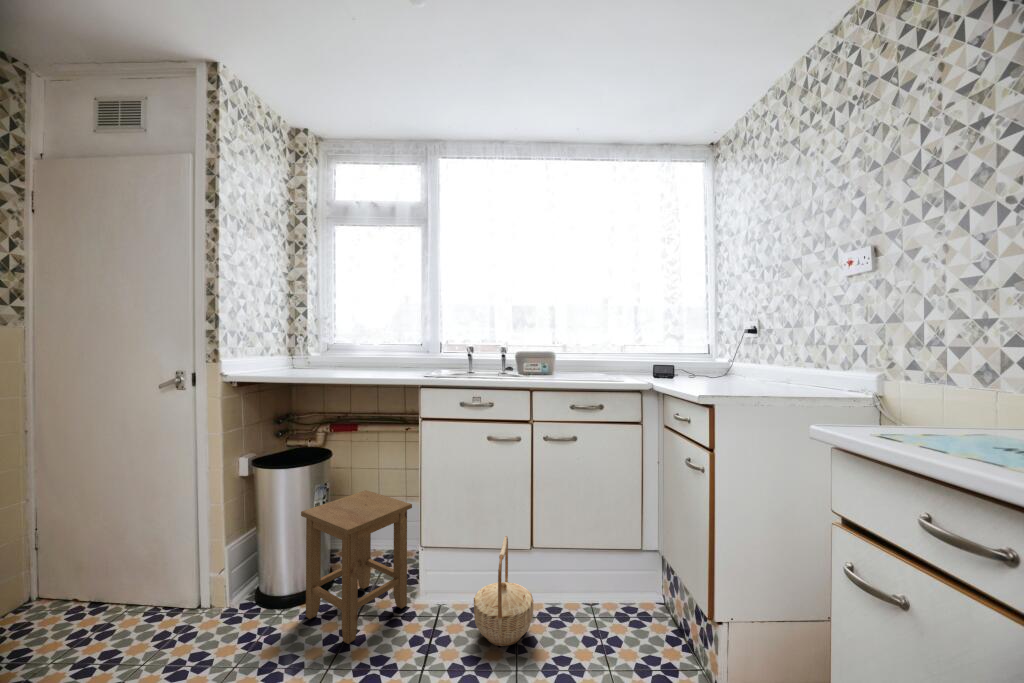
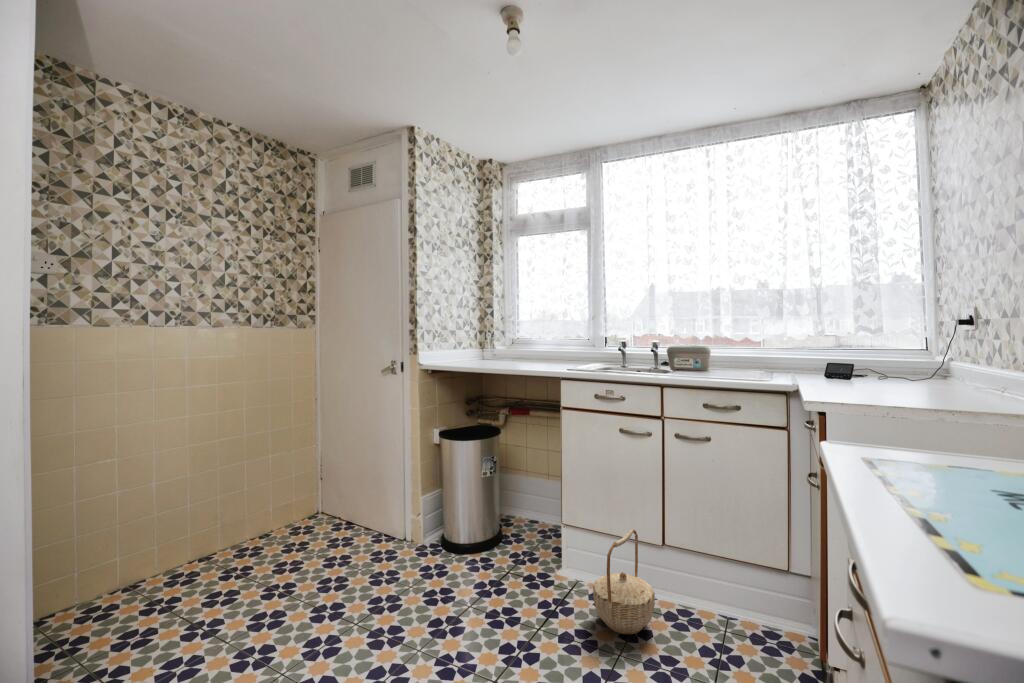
stool: present [301,490,412,644] -> none [468,468,552,588]

